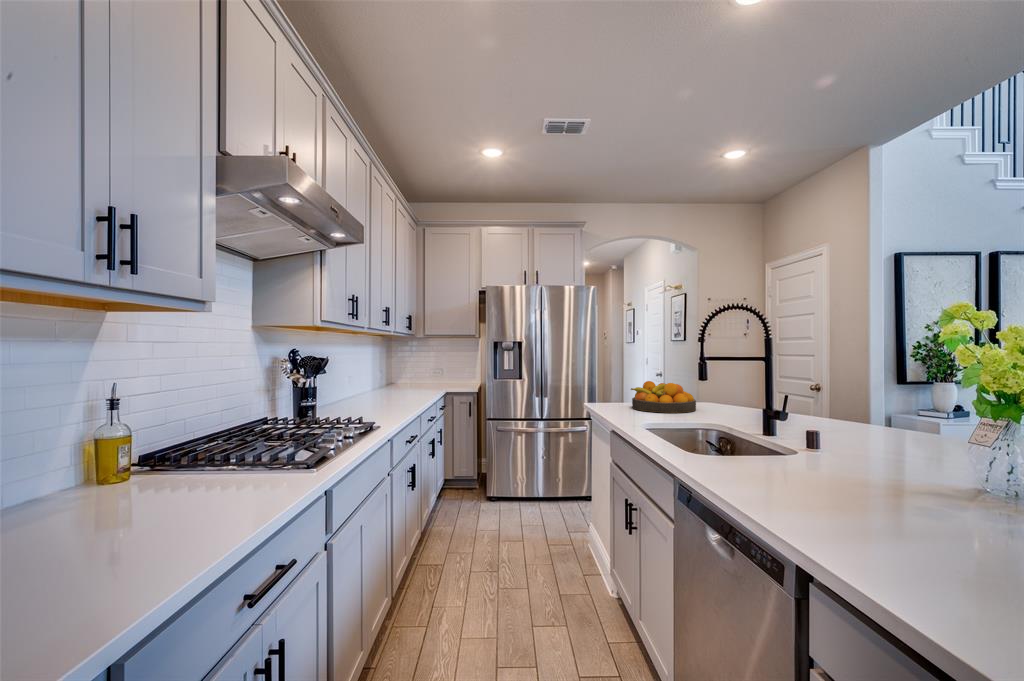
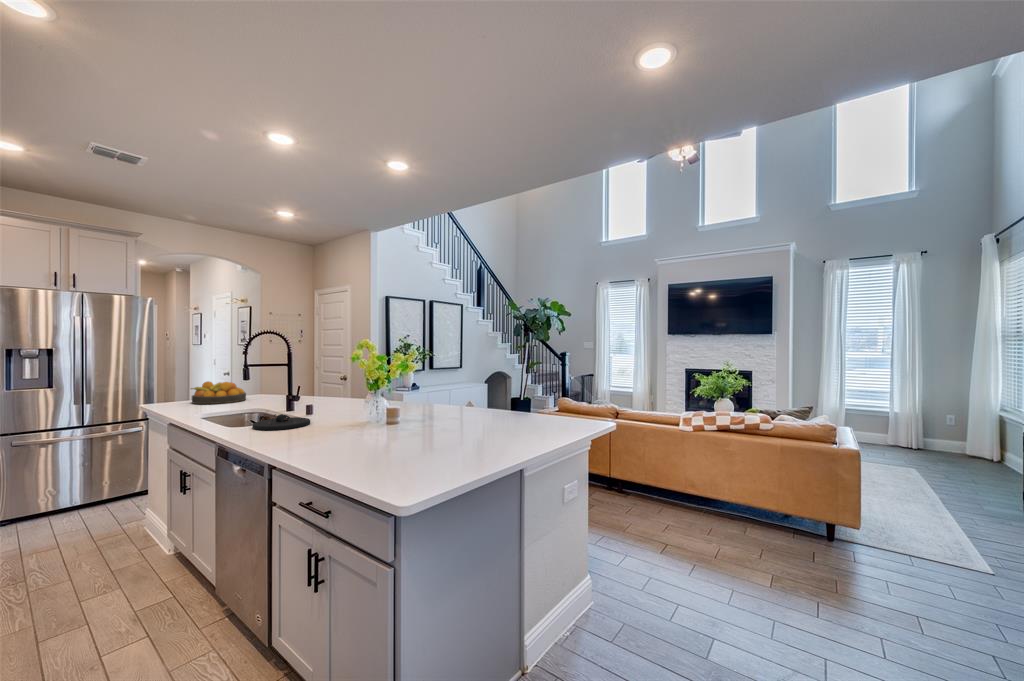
plate: none [741,461,875,507] -> present [253,414,310,430]

